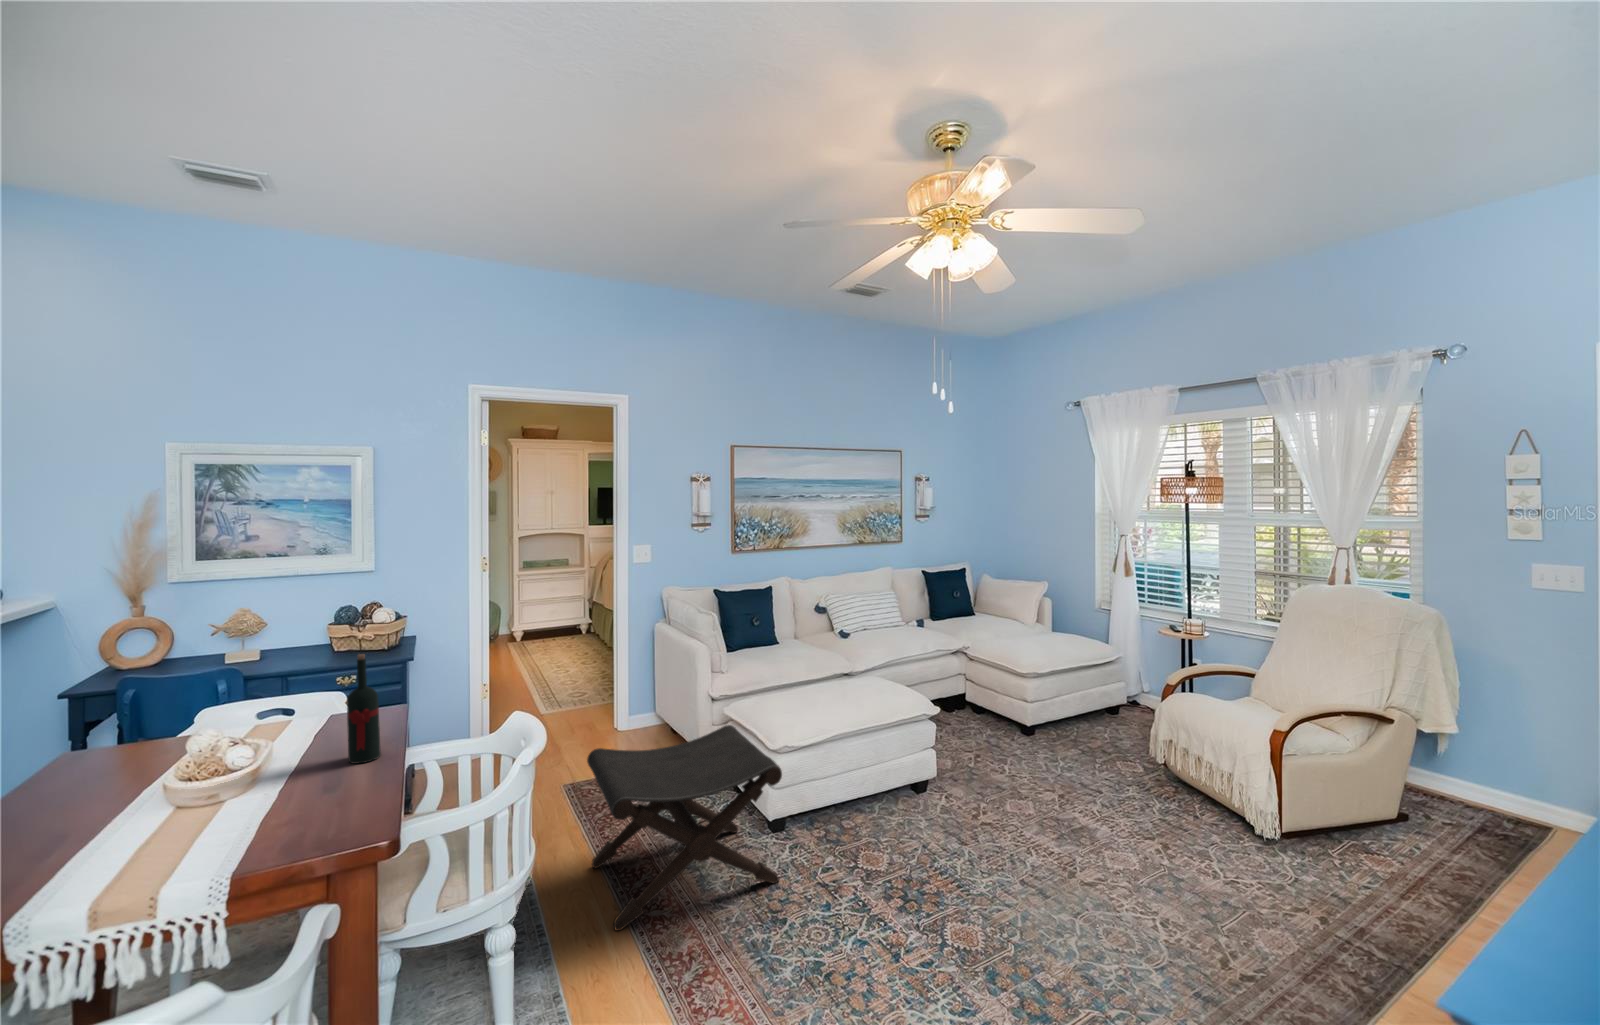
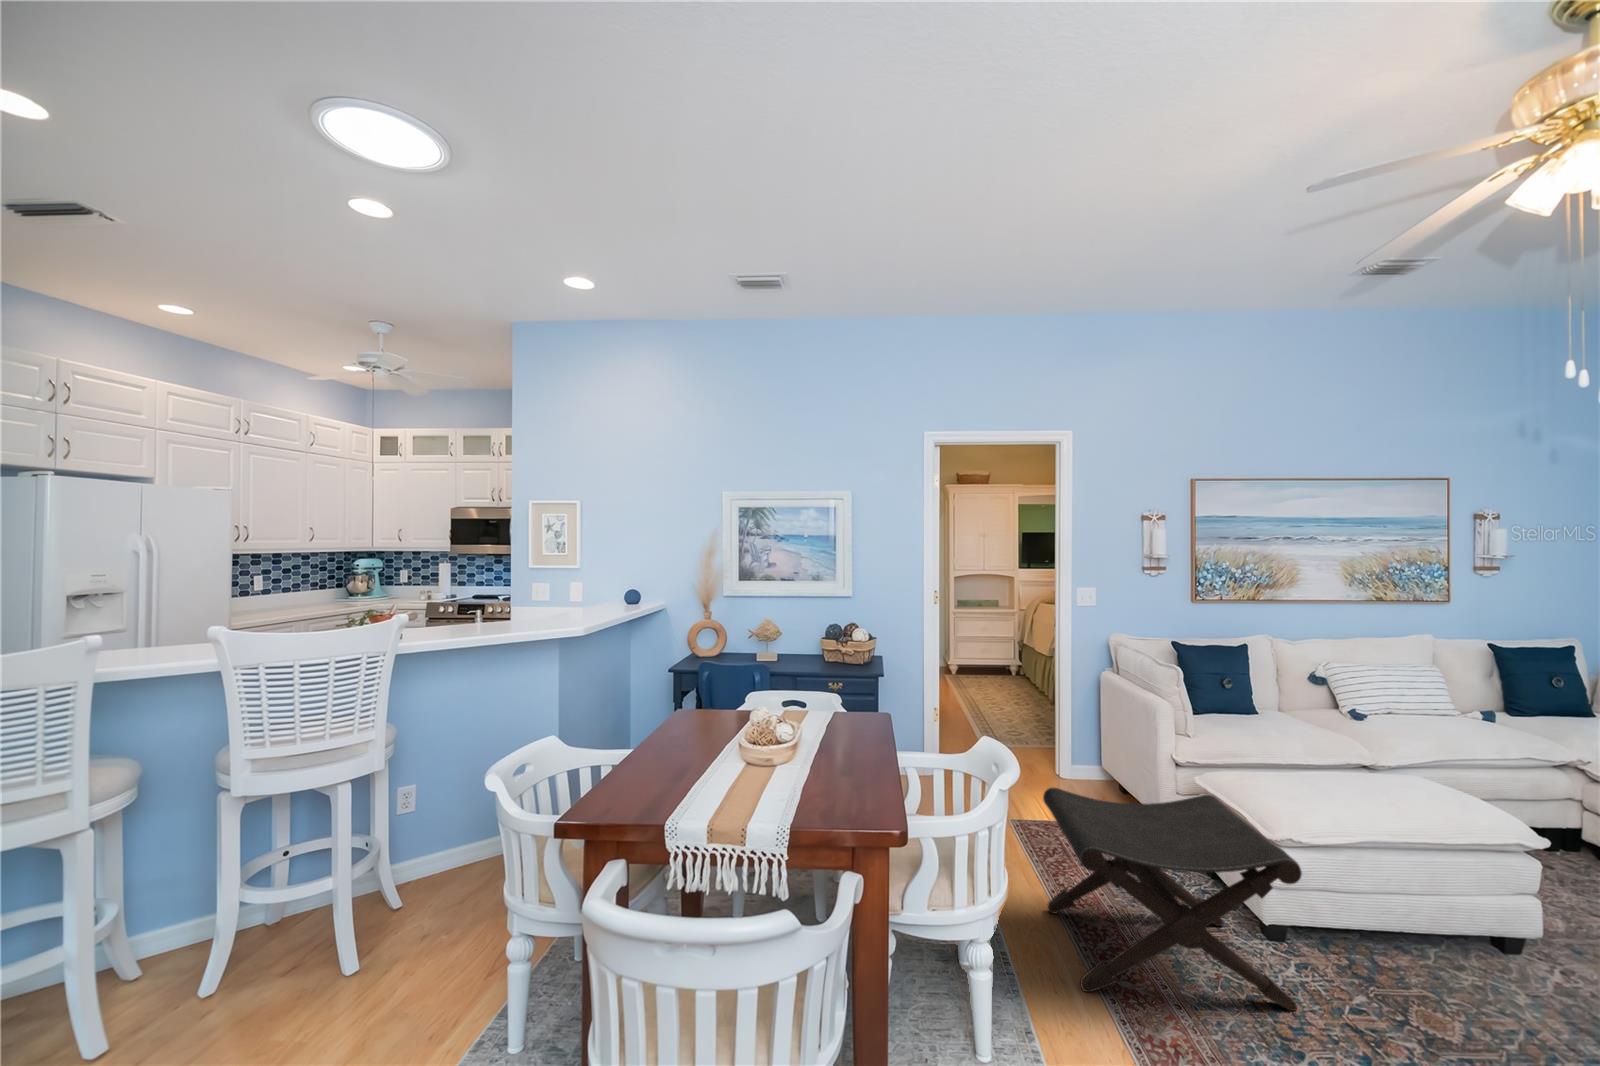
wine bottle: present [347,654,381,764] -> none [849,658,872,753]

